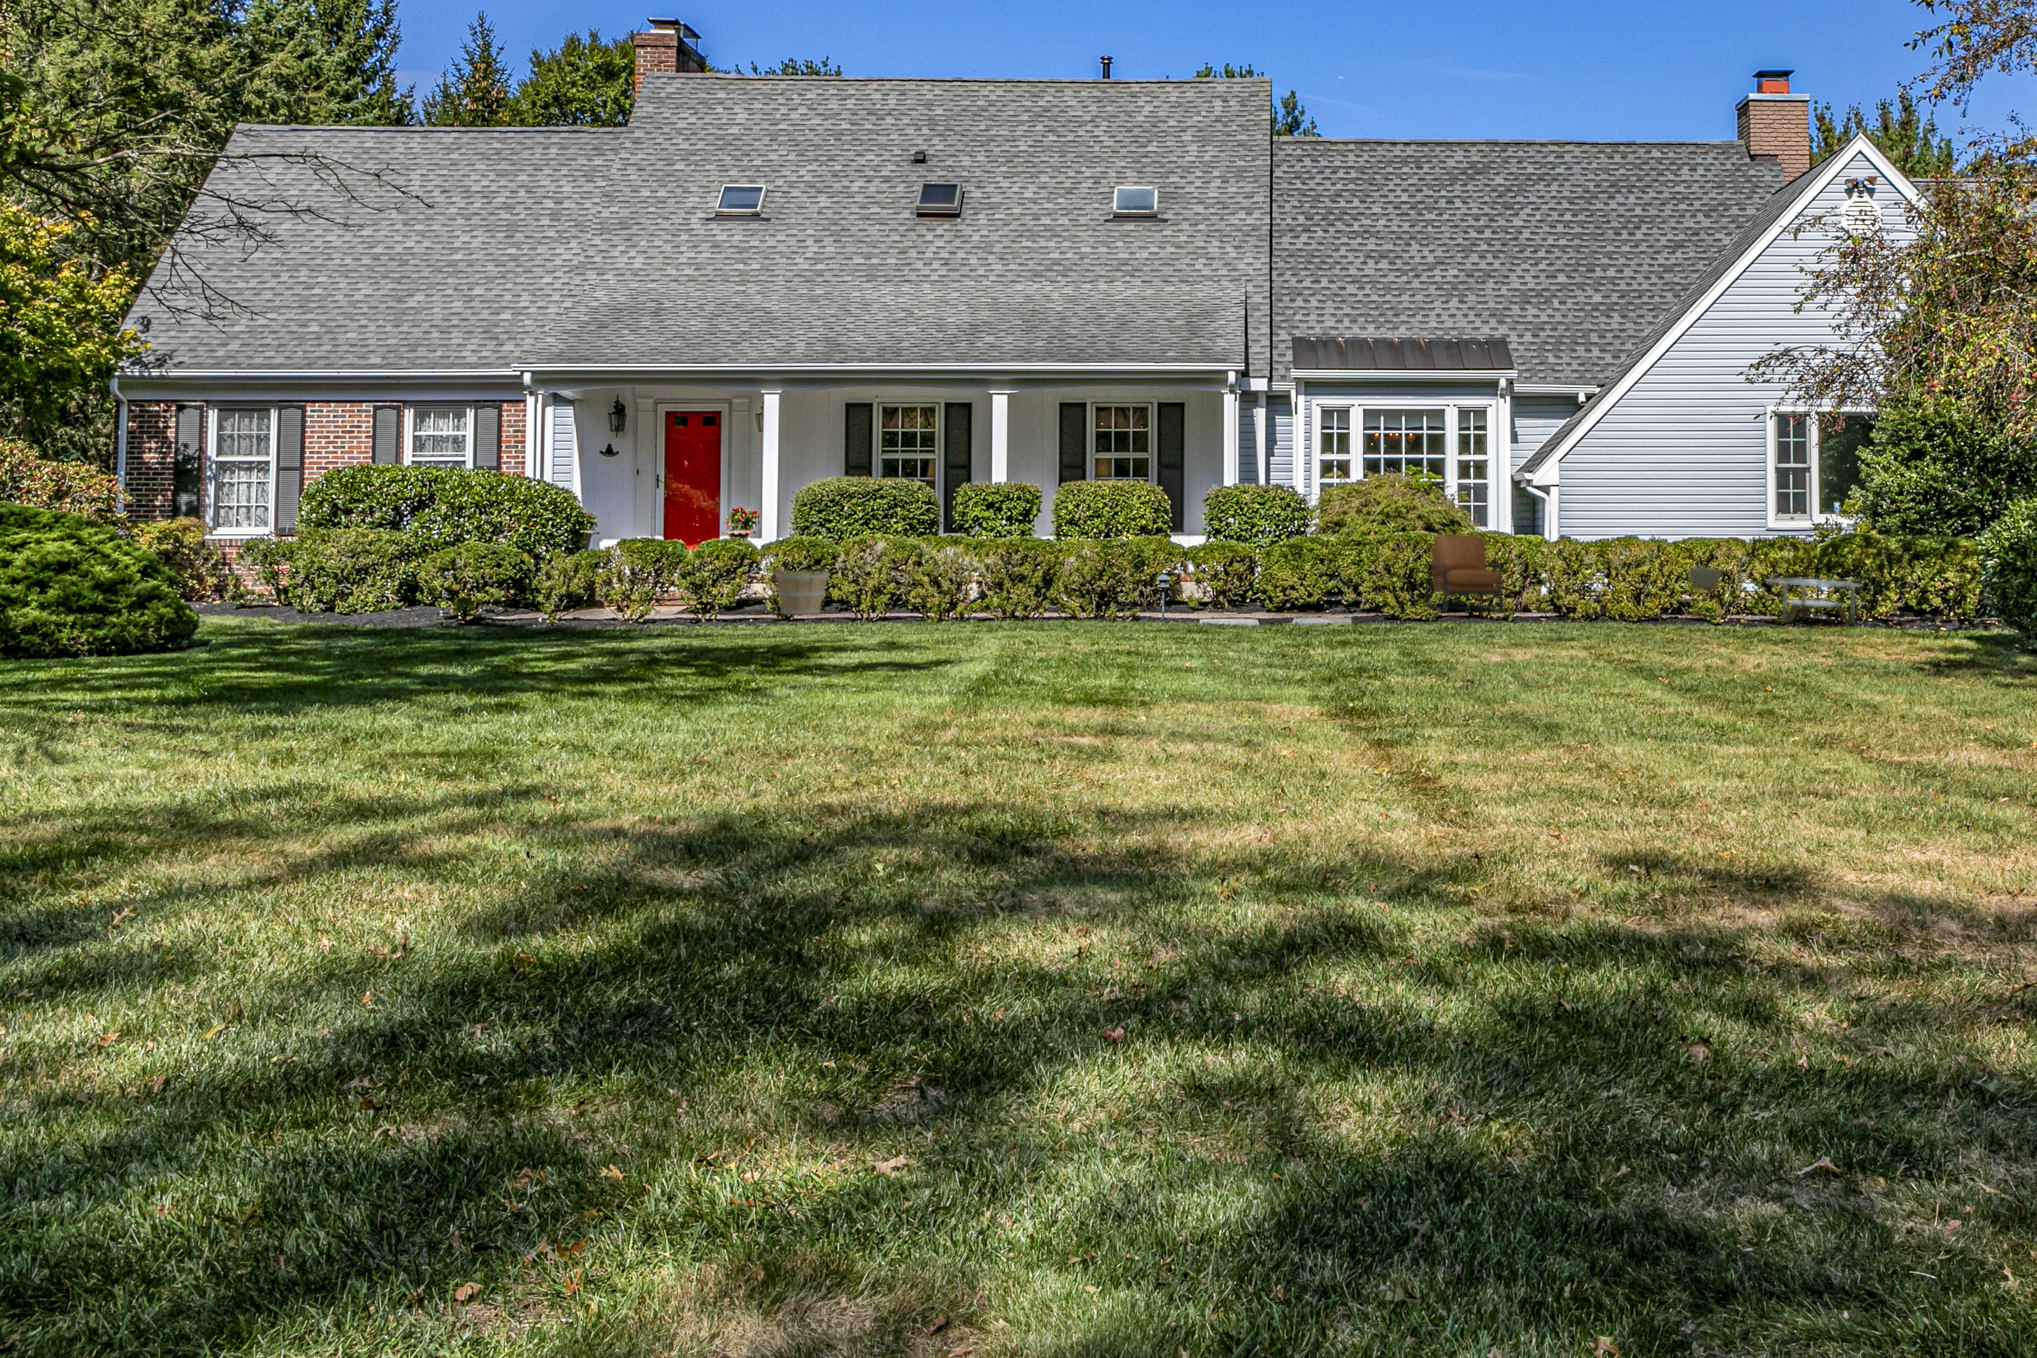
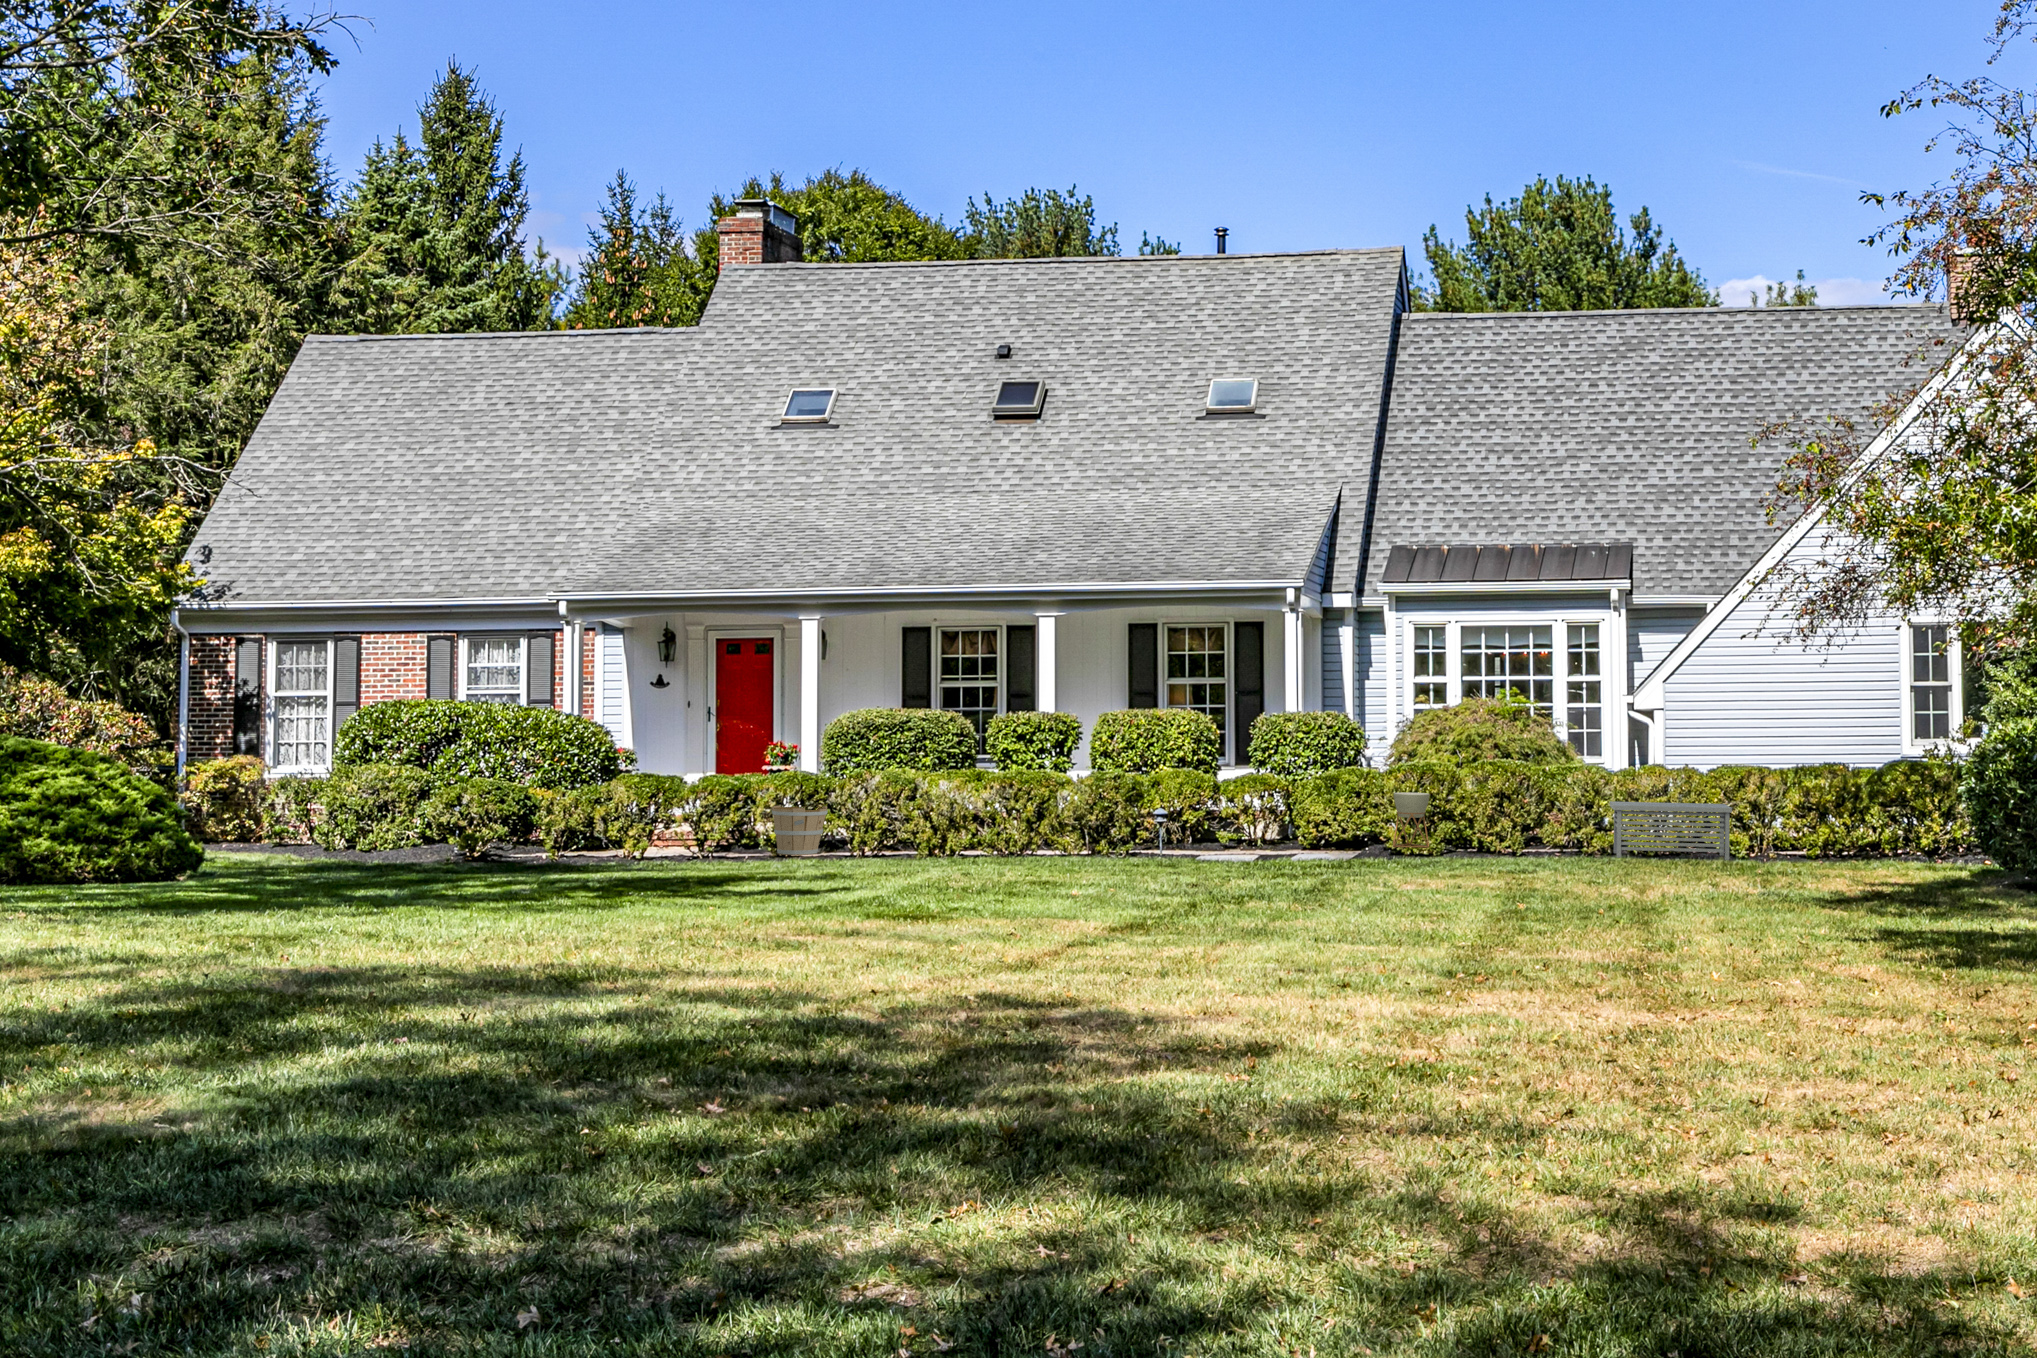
chair: present [1425,534,1503,612] -> none [1459,767,1533,854]
storage bench: none [1564,566,1680,618] -> present [1610,801,1732,860]
planter: present [1689,567,1721,616] -> present [1393,792,1430,848]
round table: present [1768,579,1860,624] -> none [1834,816,1944,868]

